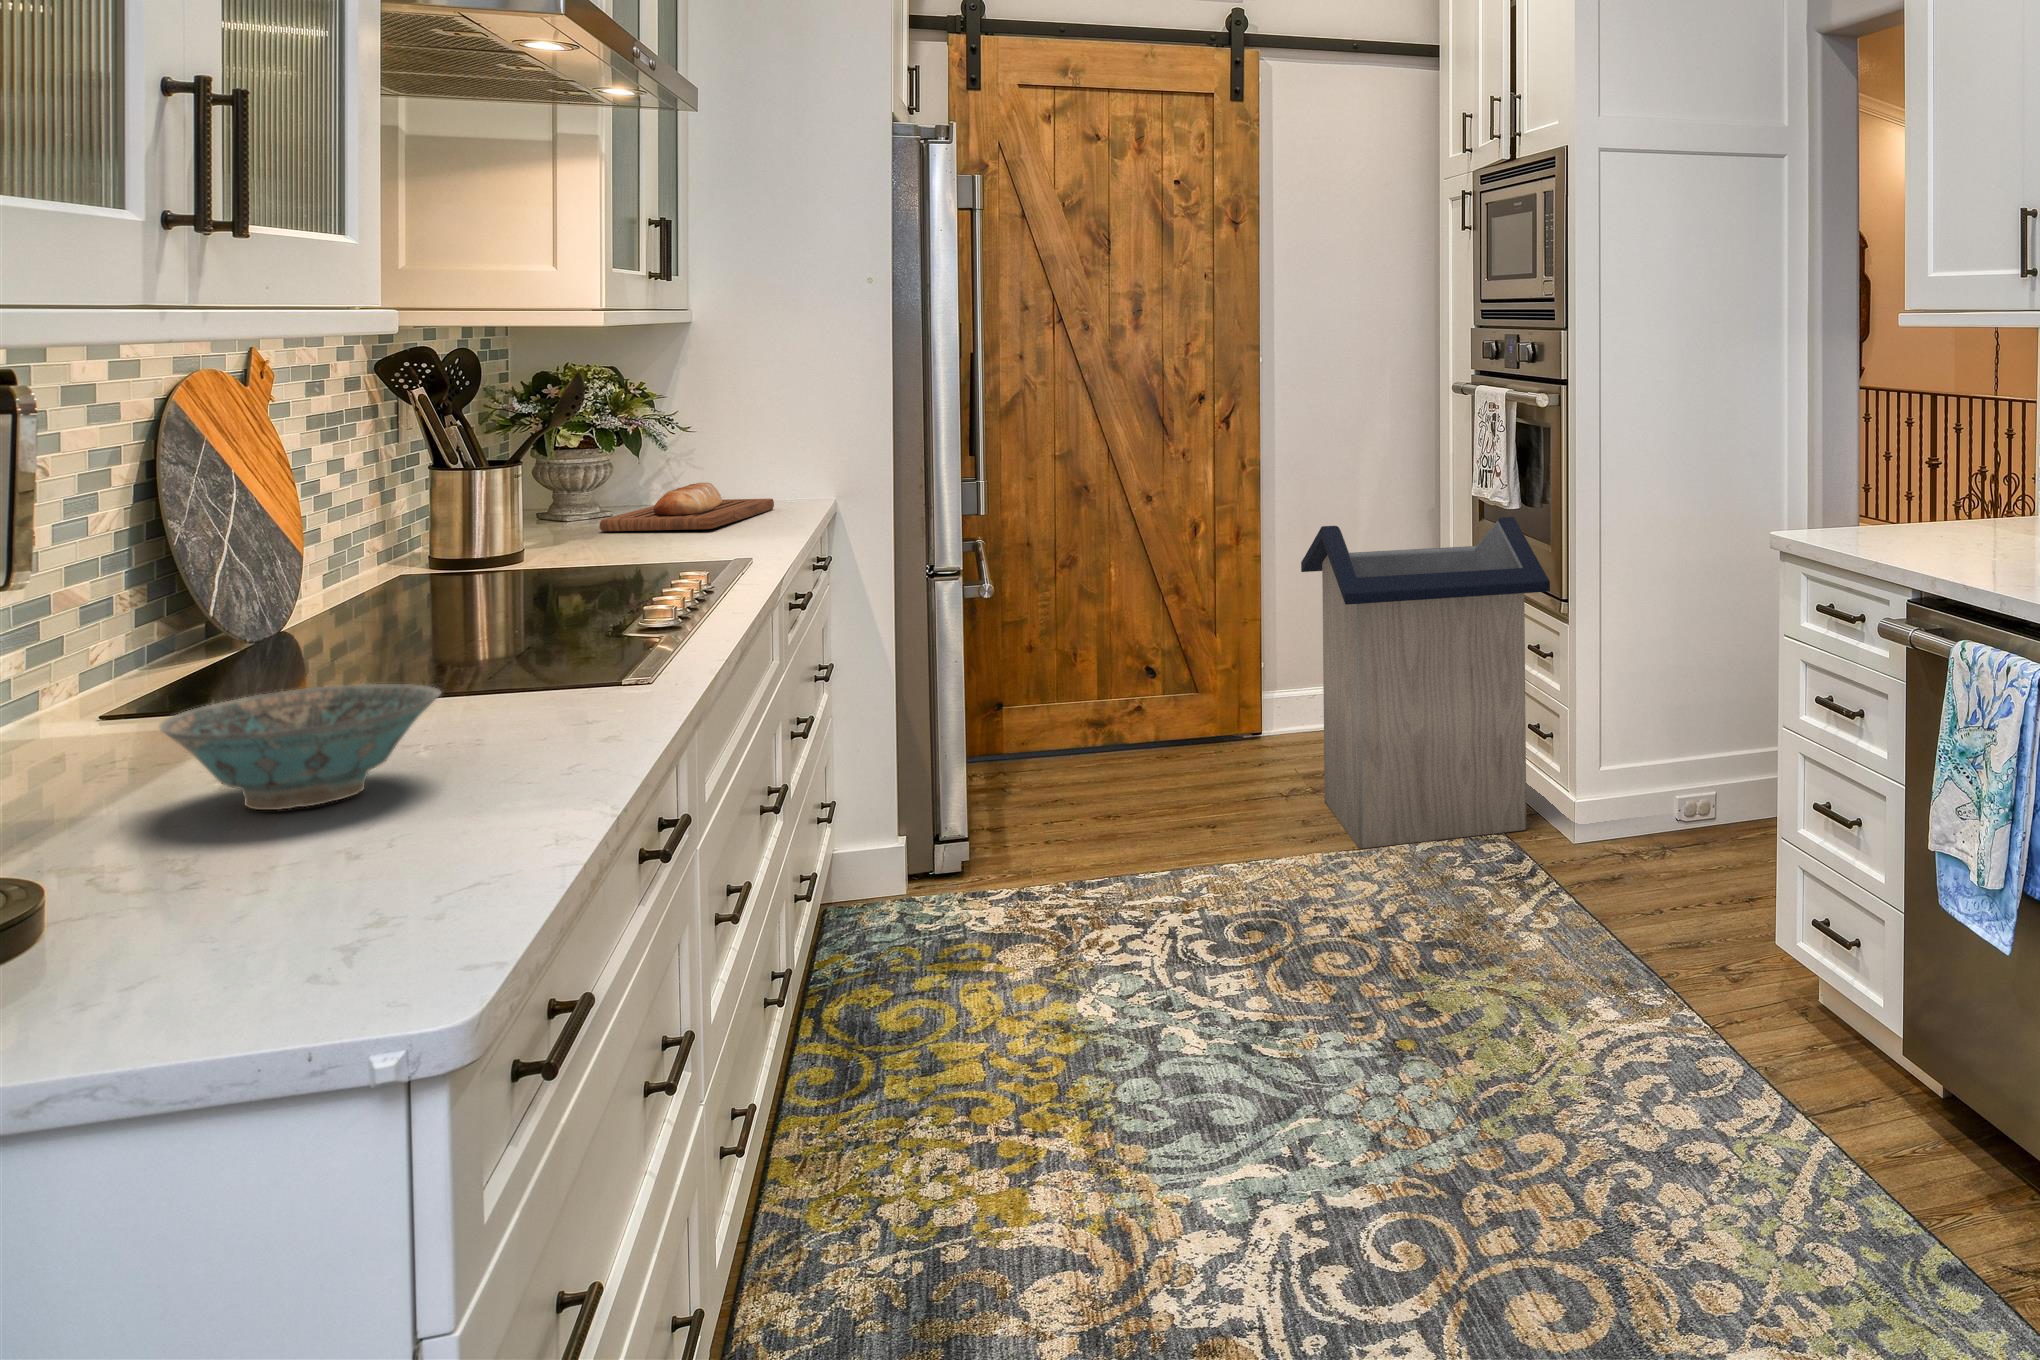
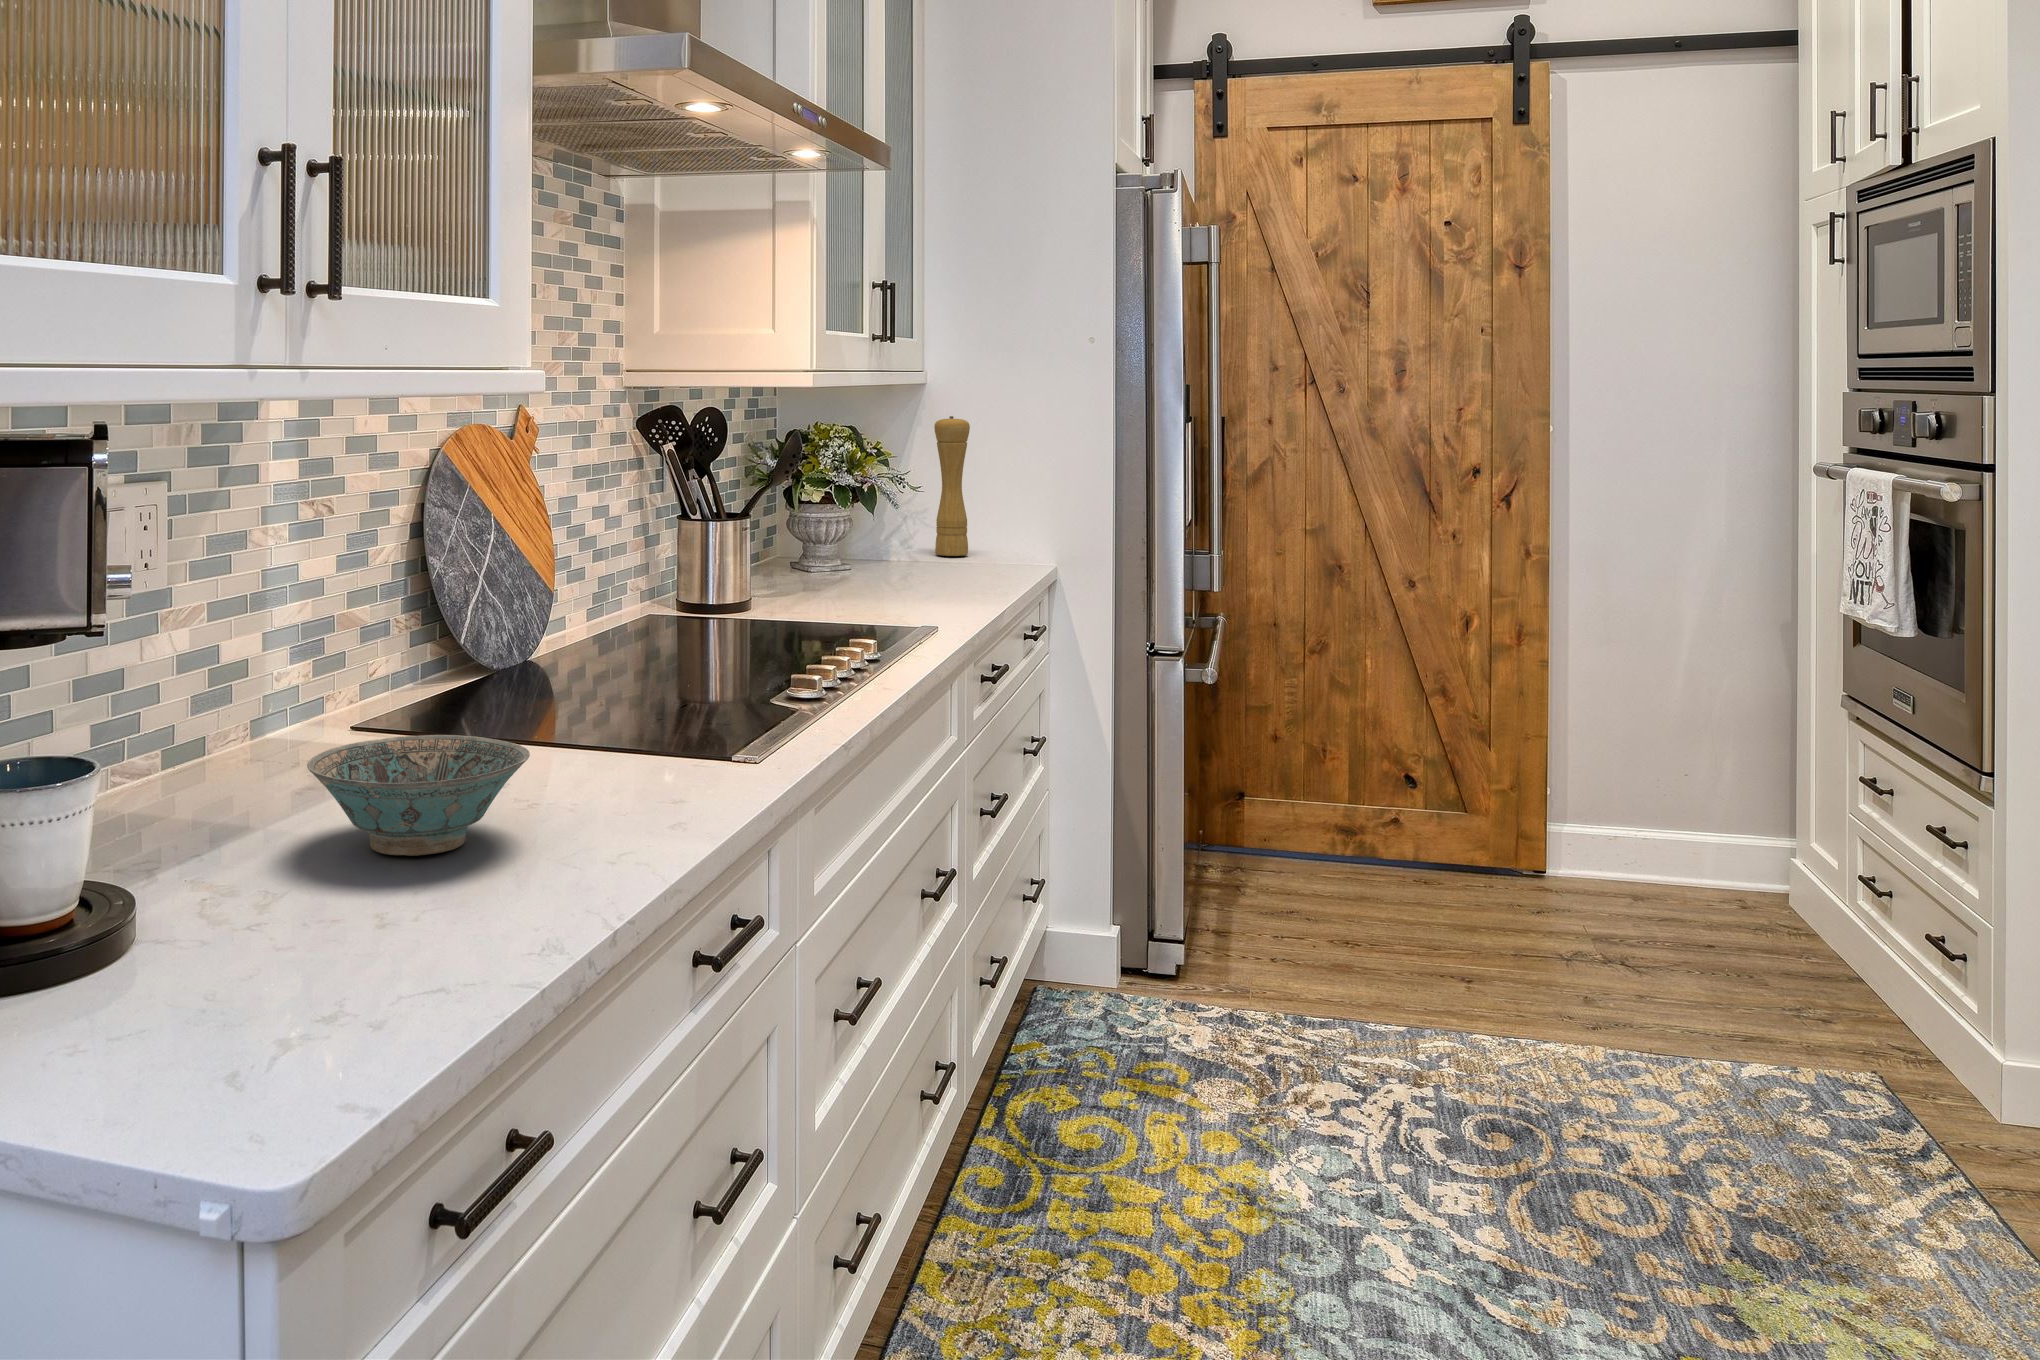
pepper mill: none [700,360,740,501] -> present [934,416,970,556]
bread loaf: present [600,483,774,531] -> none [830,538,993,587]
trash can: present [1301,517,1550,848] -> none [1592,638,1953,1081]

